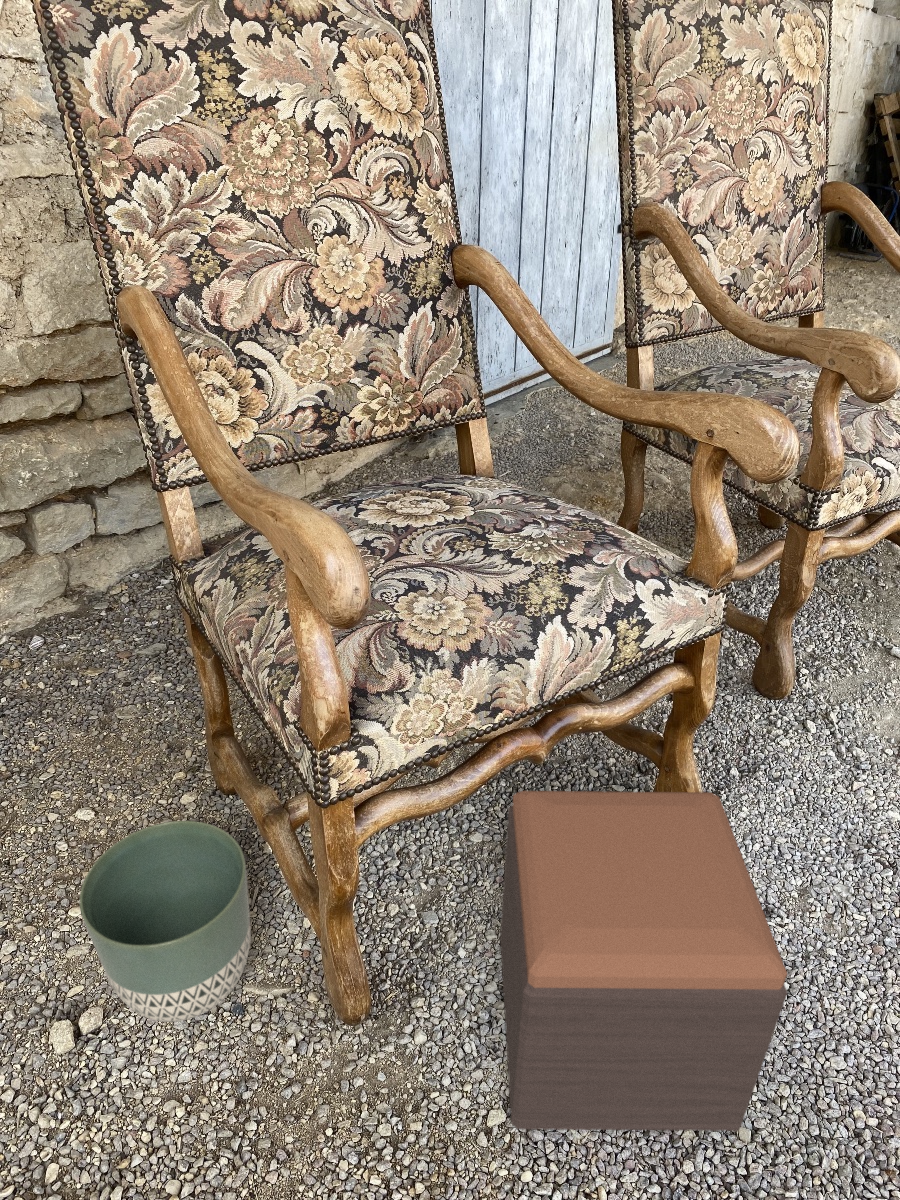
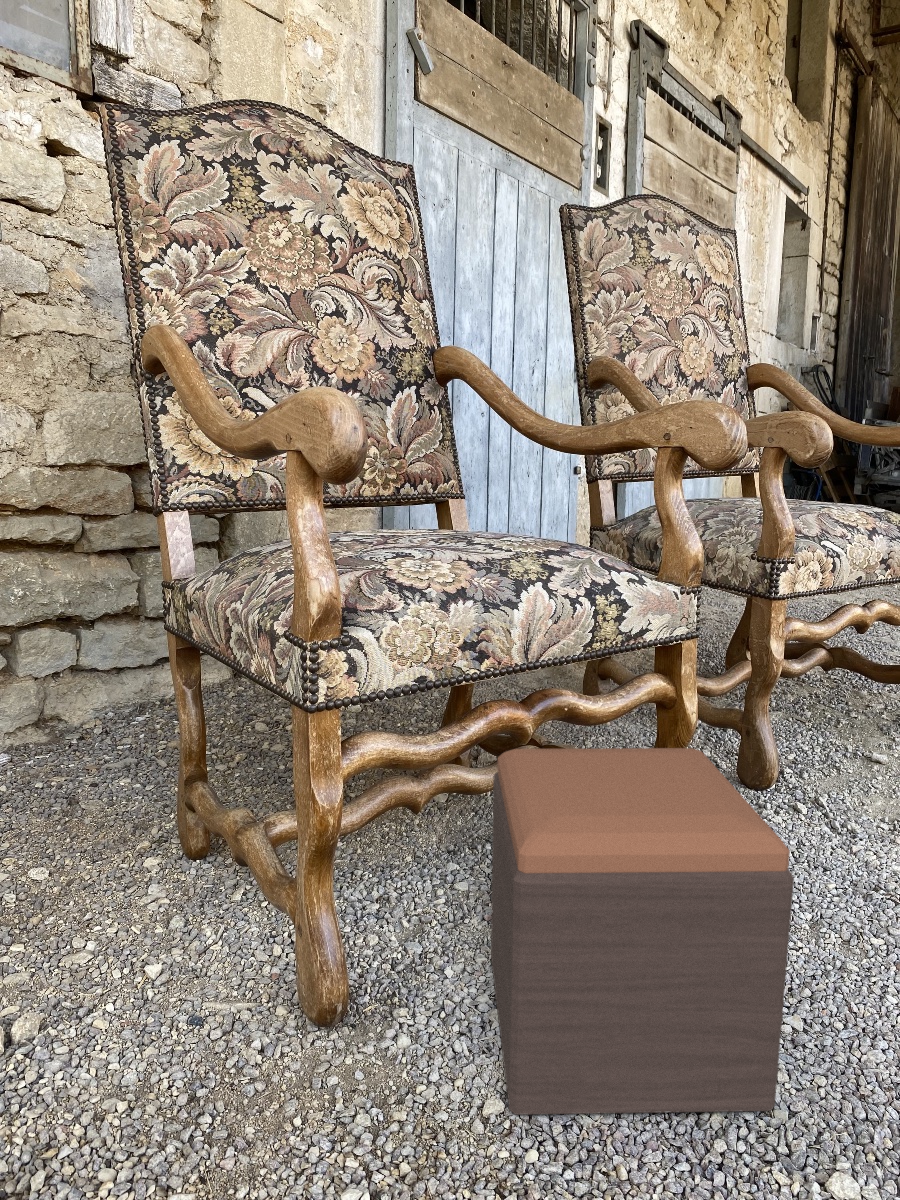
planter: present [79,821,251,1022] -> none [40,804,220,1021]

